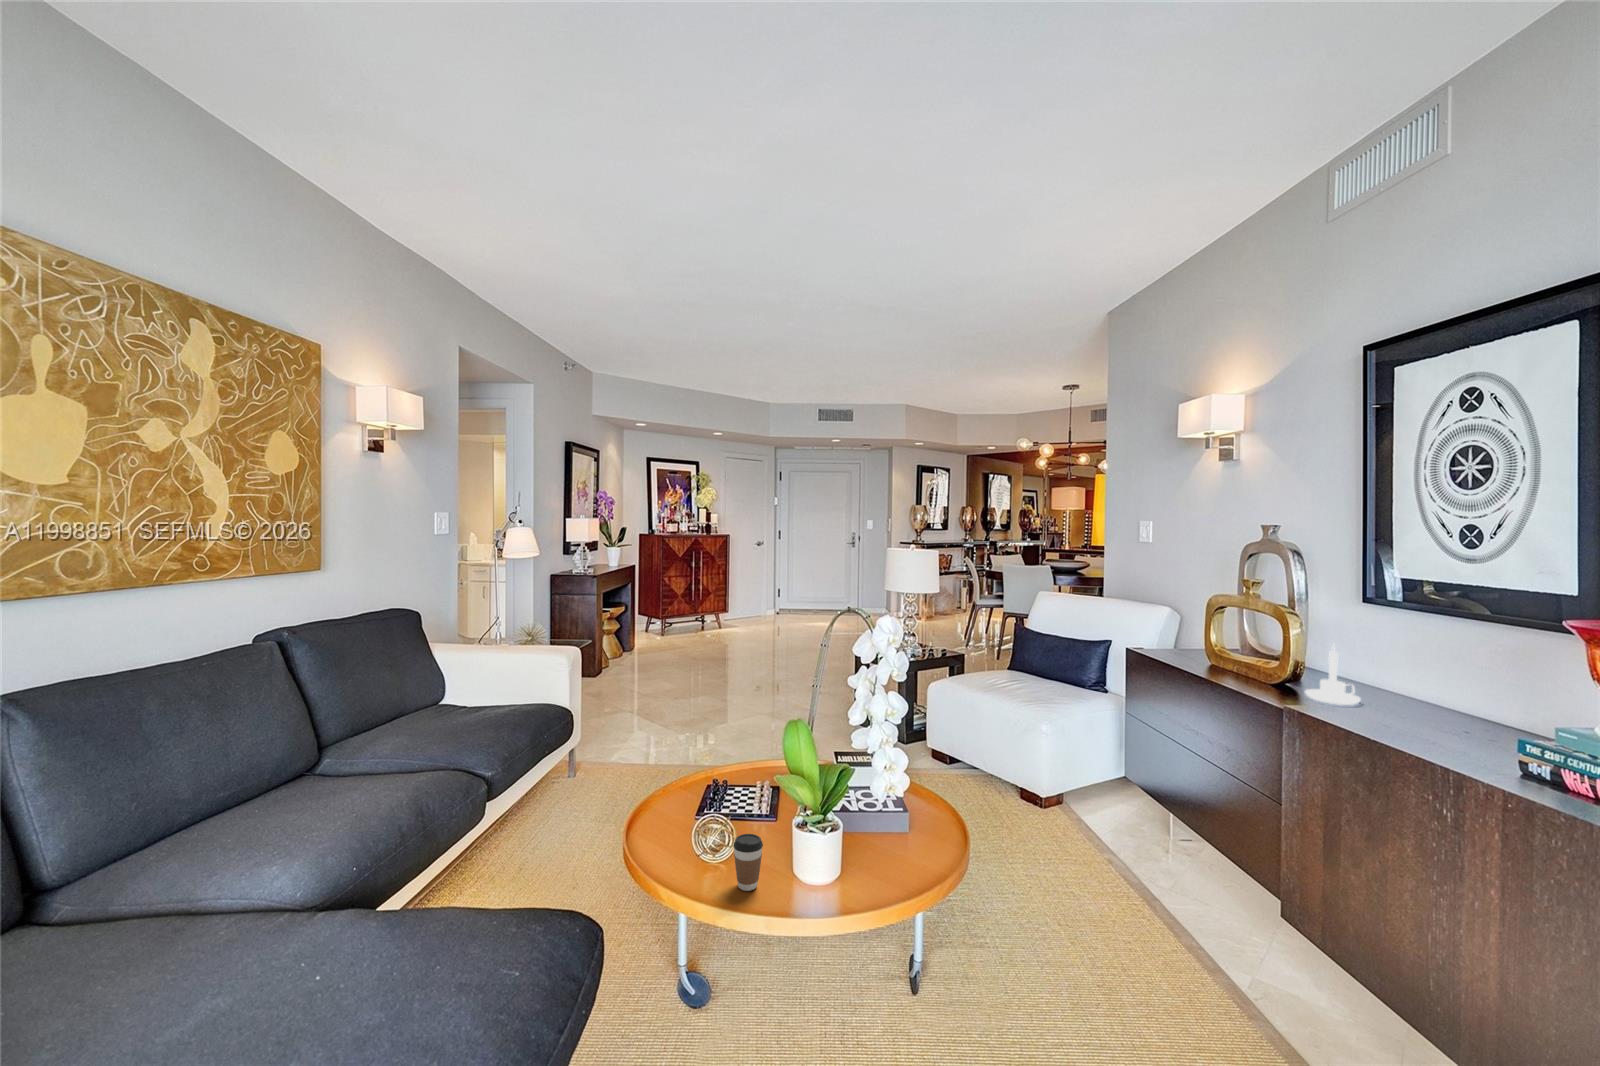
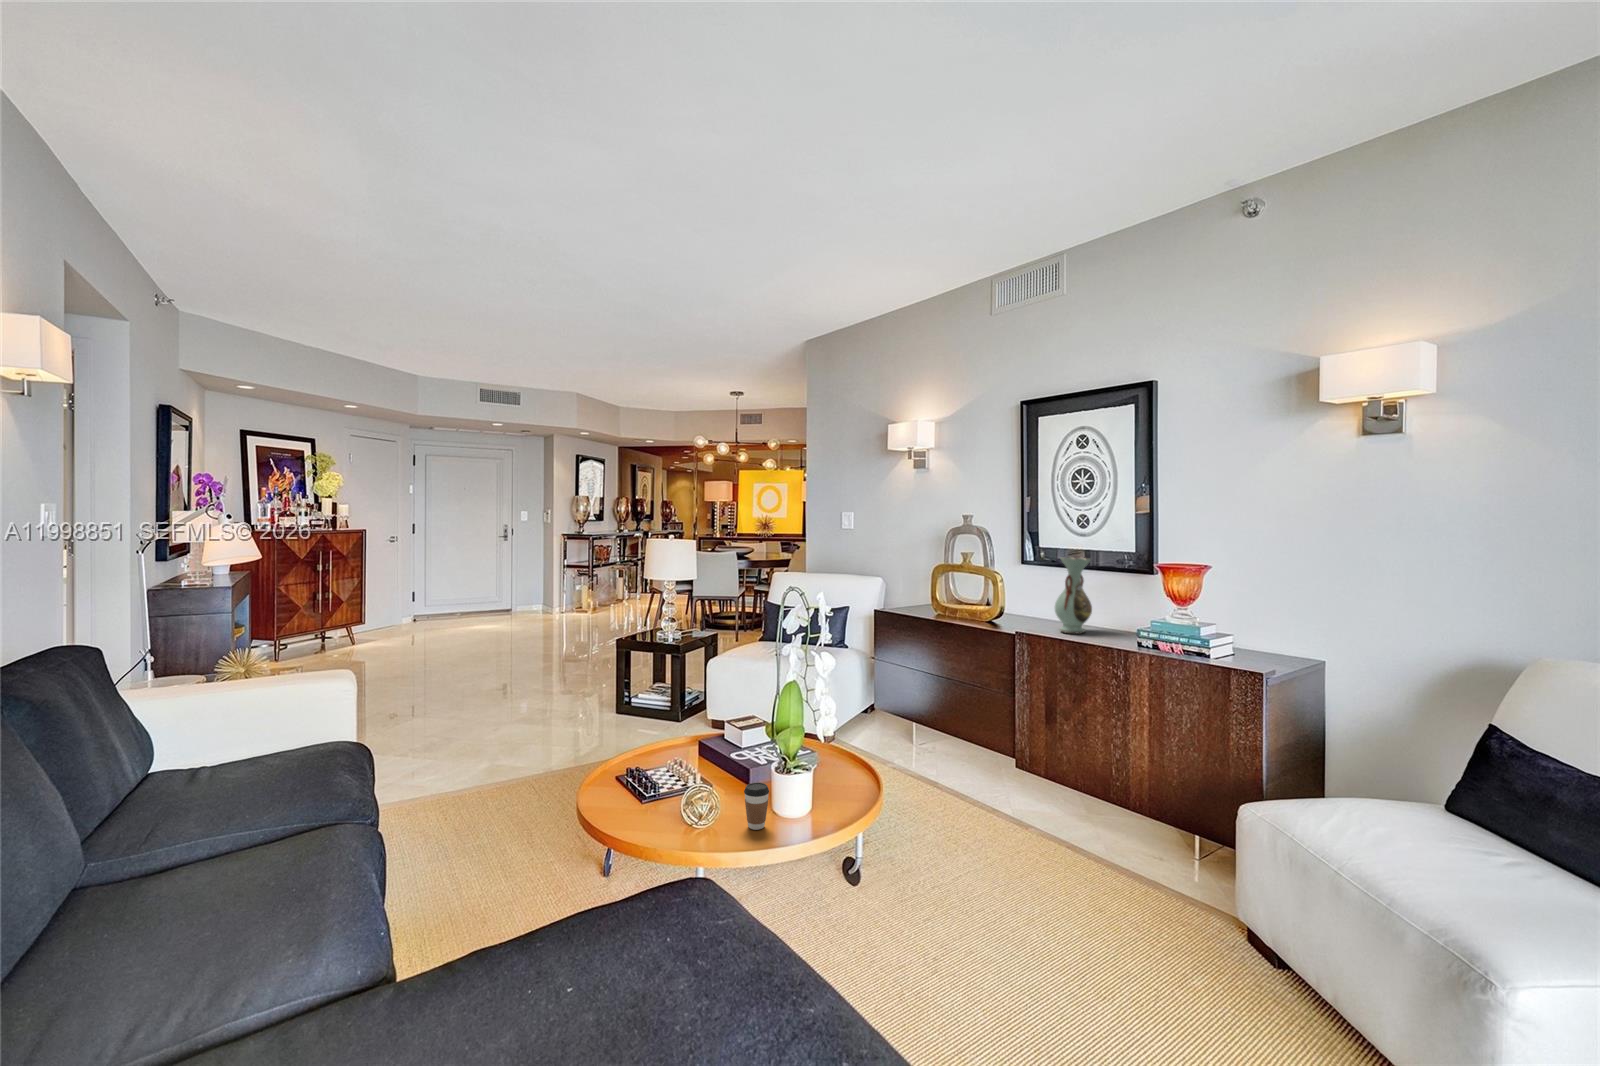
decorative vase: none [1388,596,1469,730] -> present [1055,557,1092,633]
candle holder: present [1305,646,1361,705] -> none [1004,590,1034,628]

